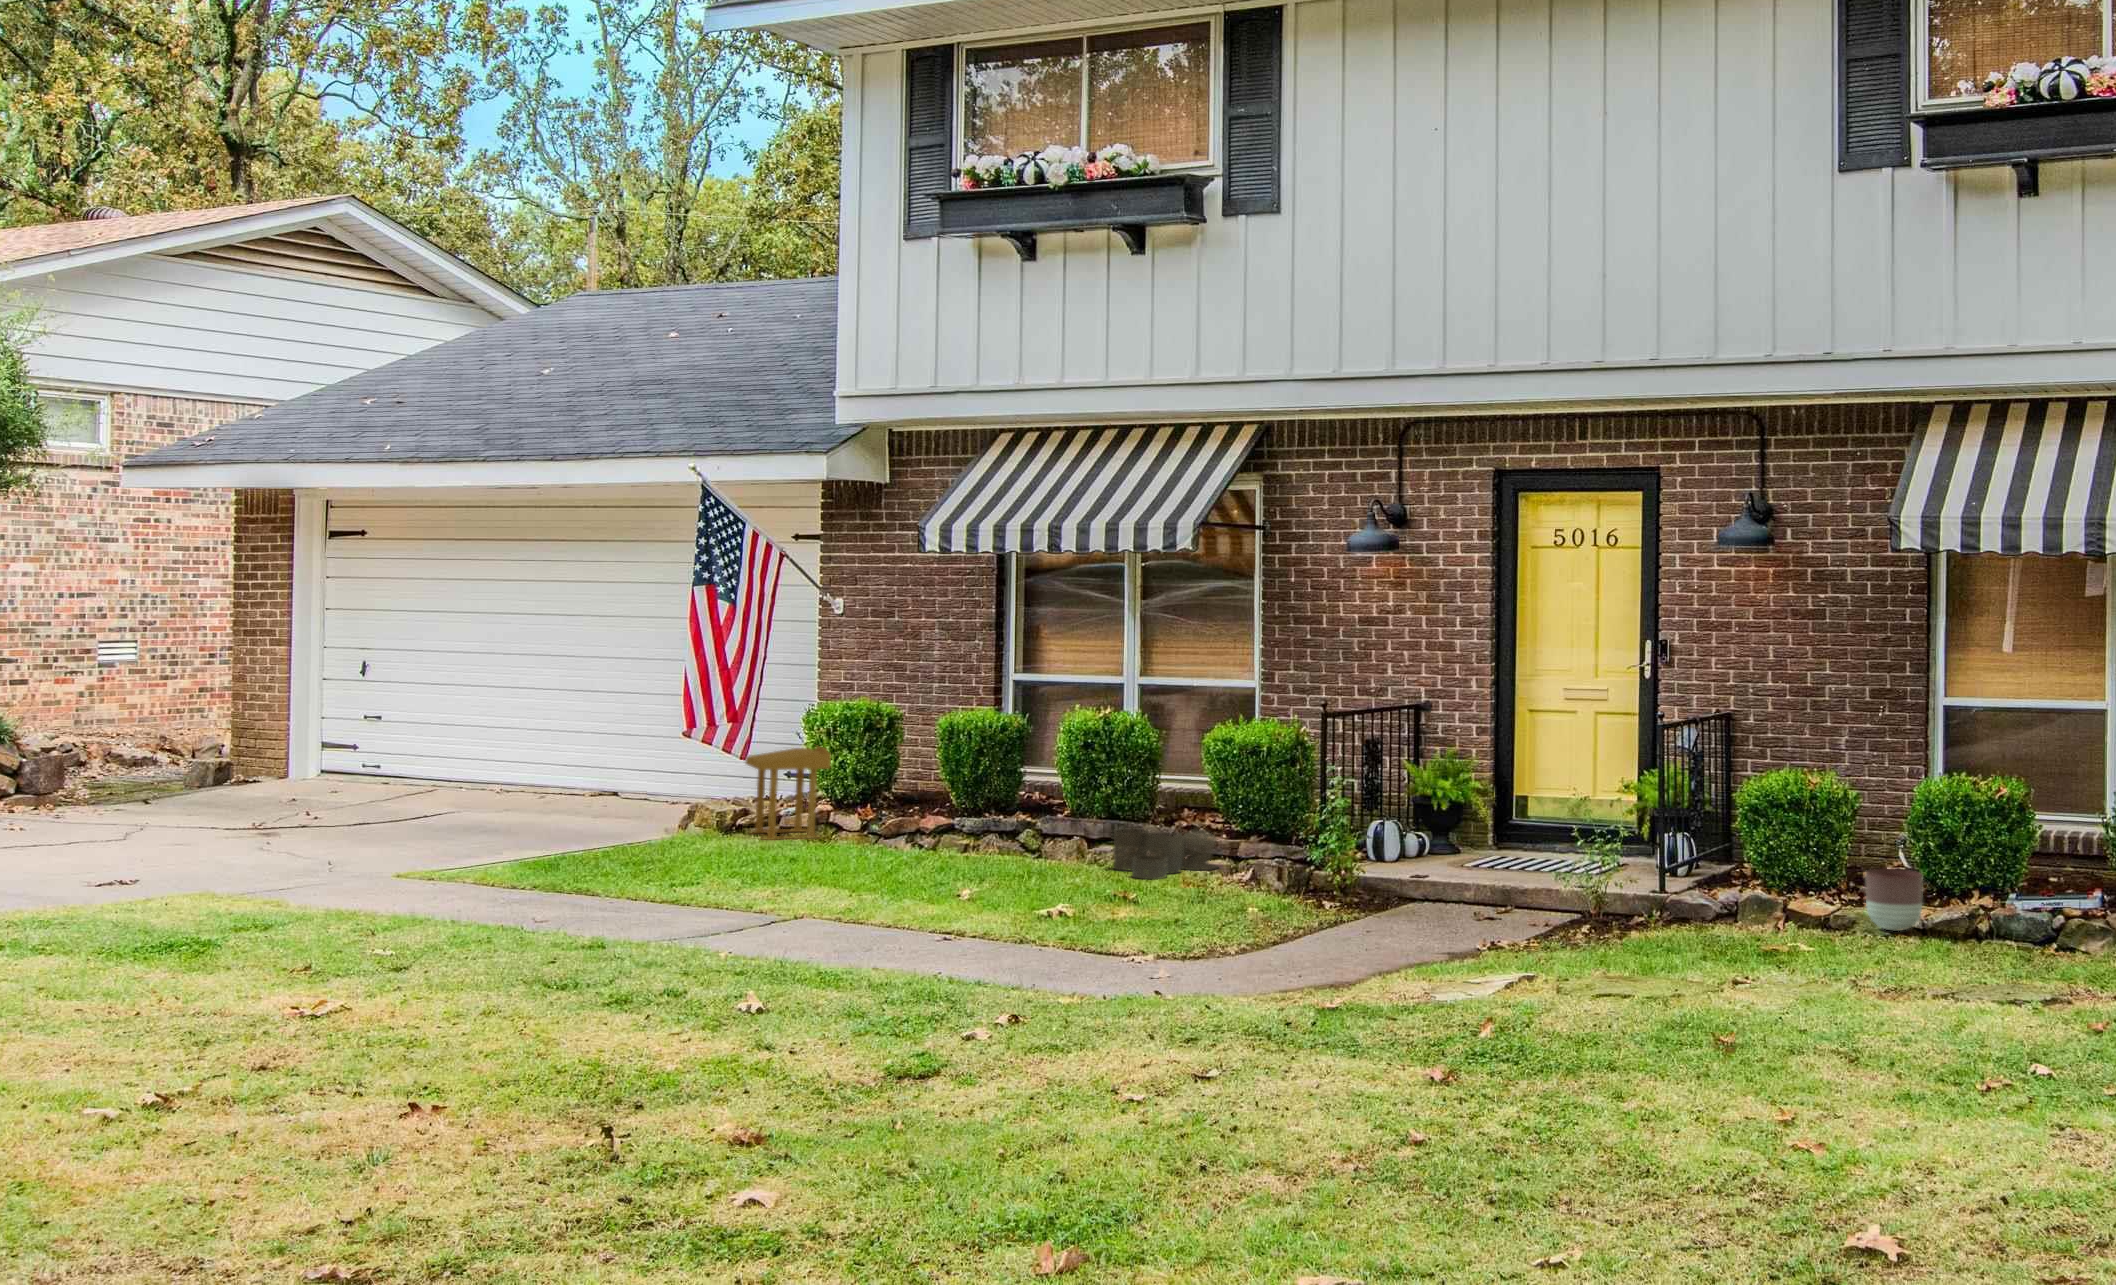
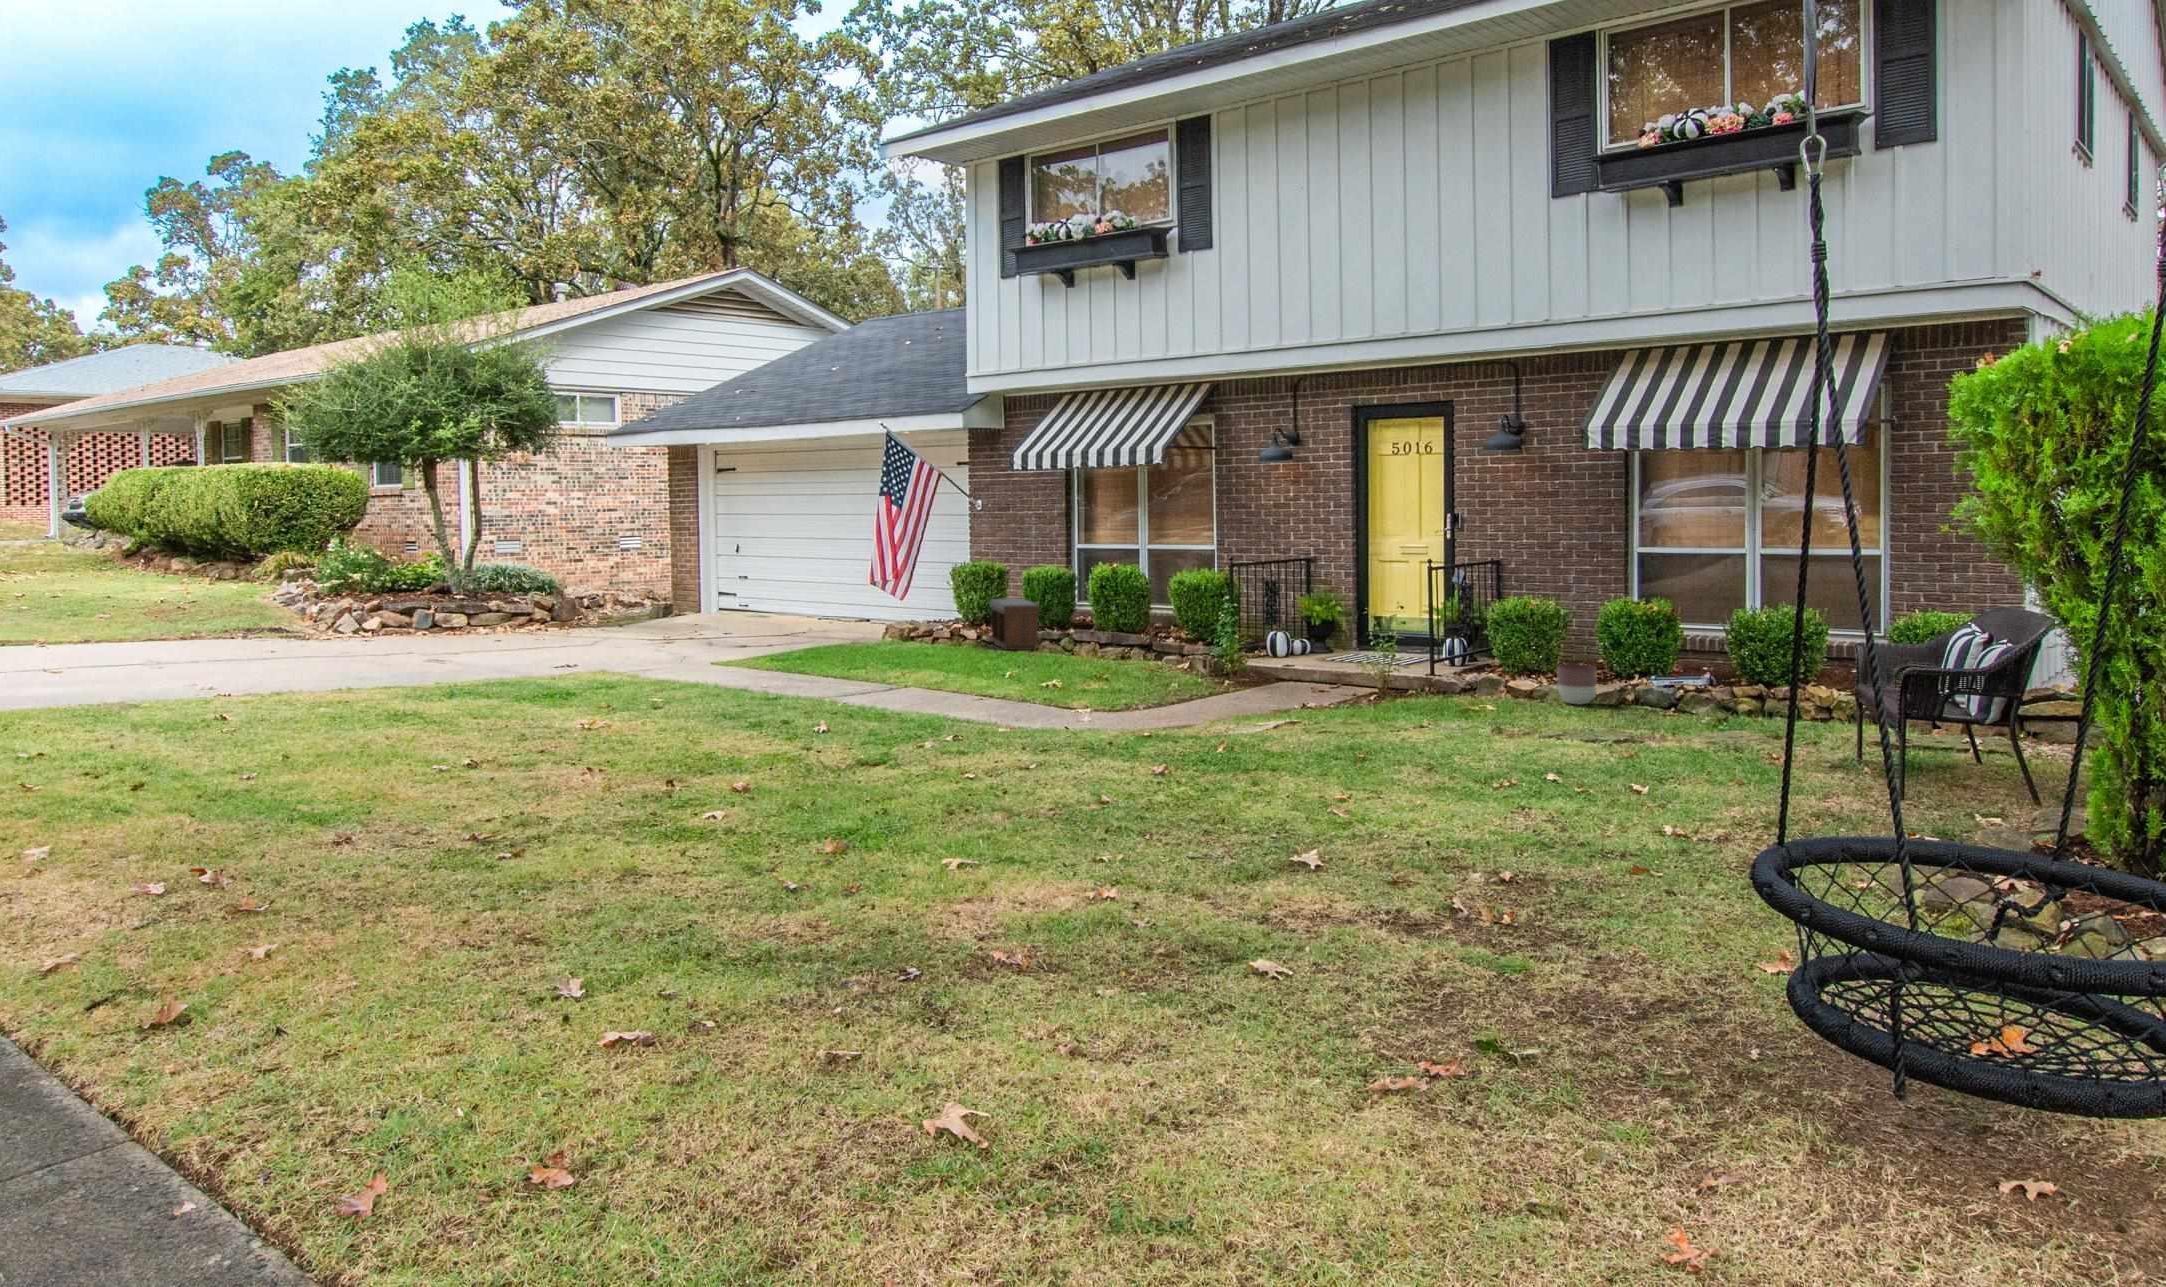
side table: present [746,746,831,840] -> none [922,586,968,643]
bench: none [868,764,966,852] -> present [990,598,1039,650]
woven basket: present [1113,827,1218,879] -> none [1114,633,1181,667]

